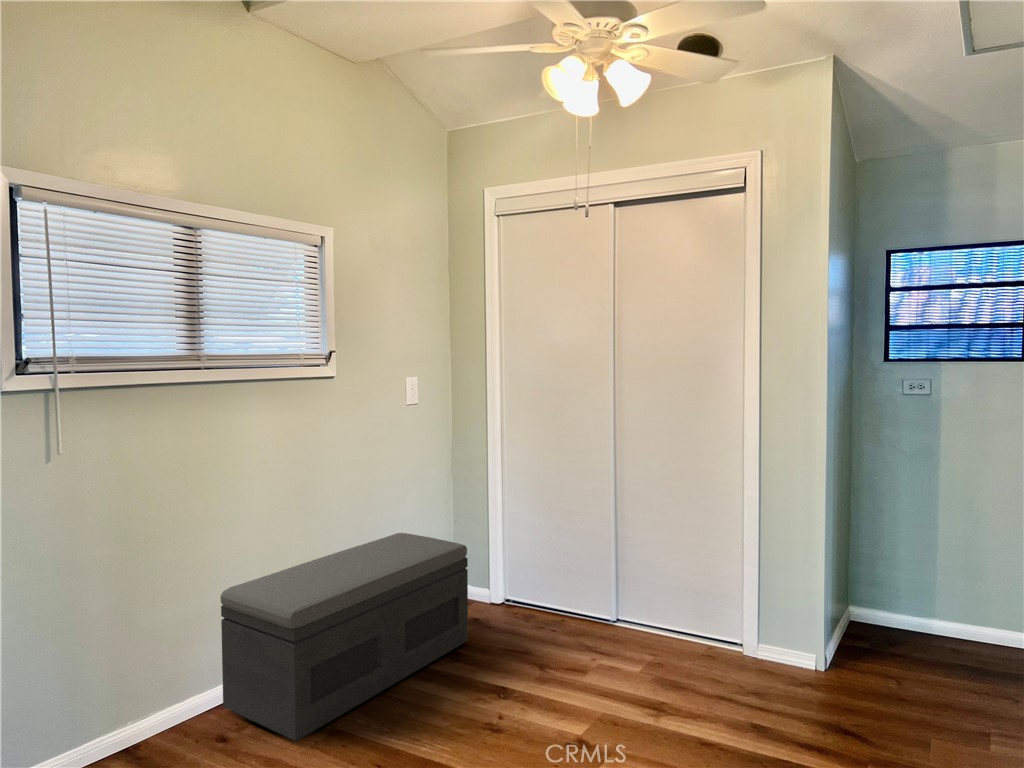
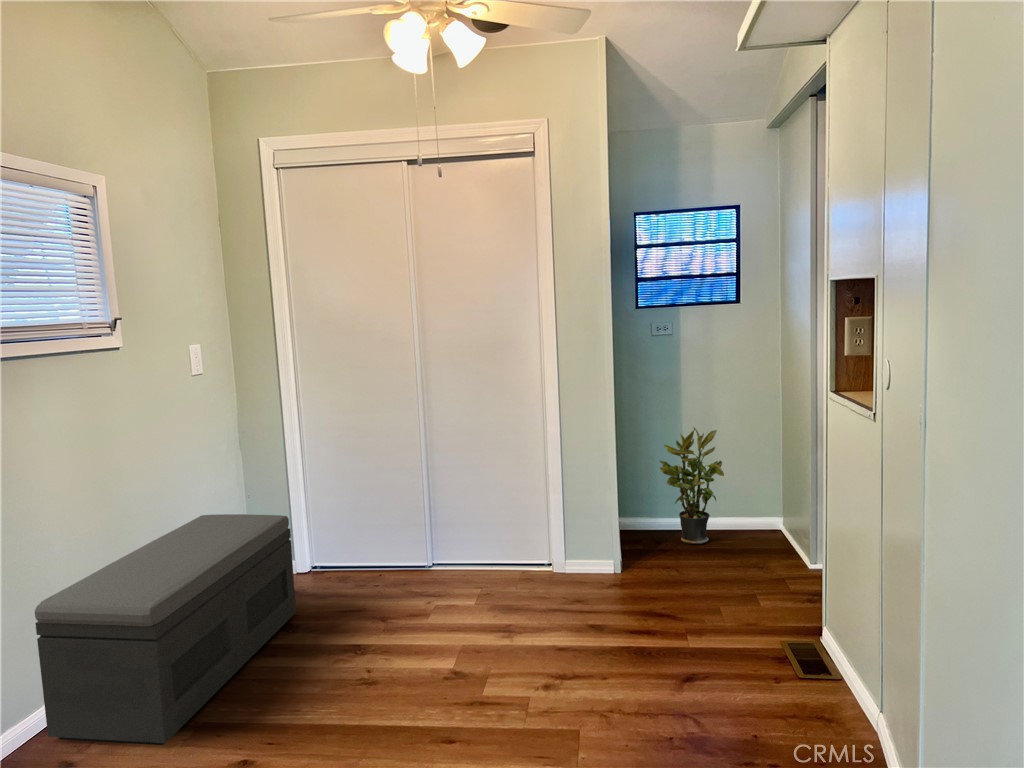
potted plant: none [900,509,992,659] -> present [660,428,724,544]

